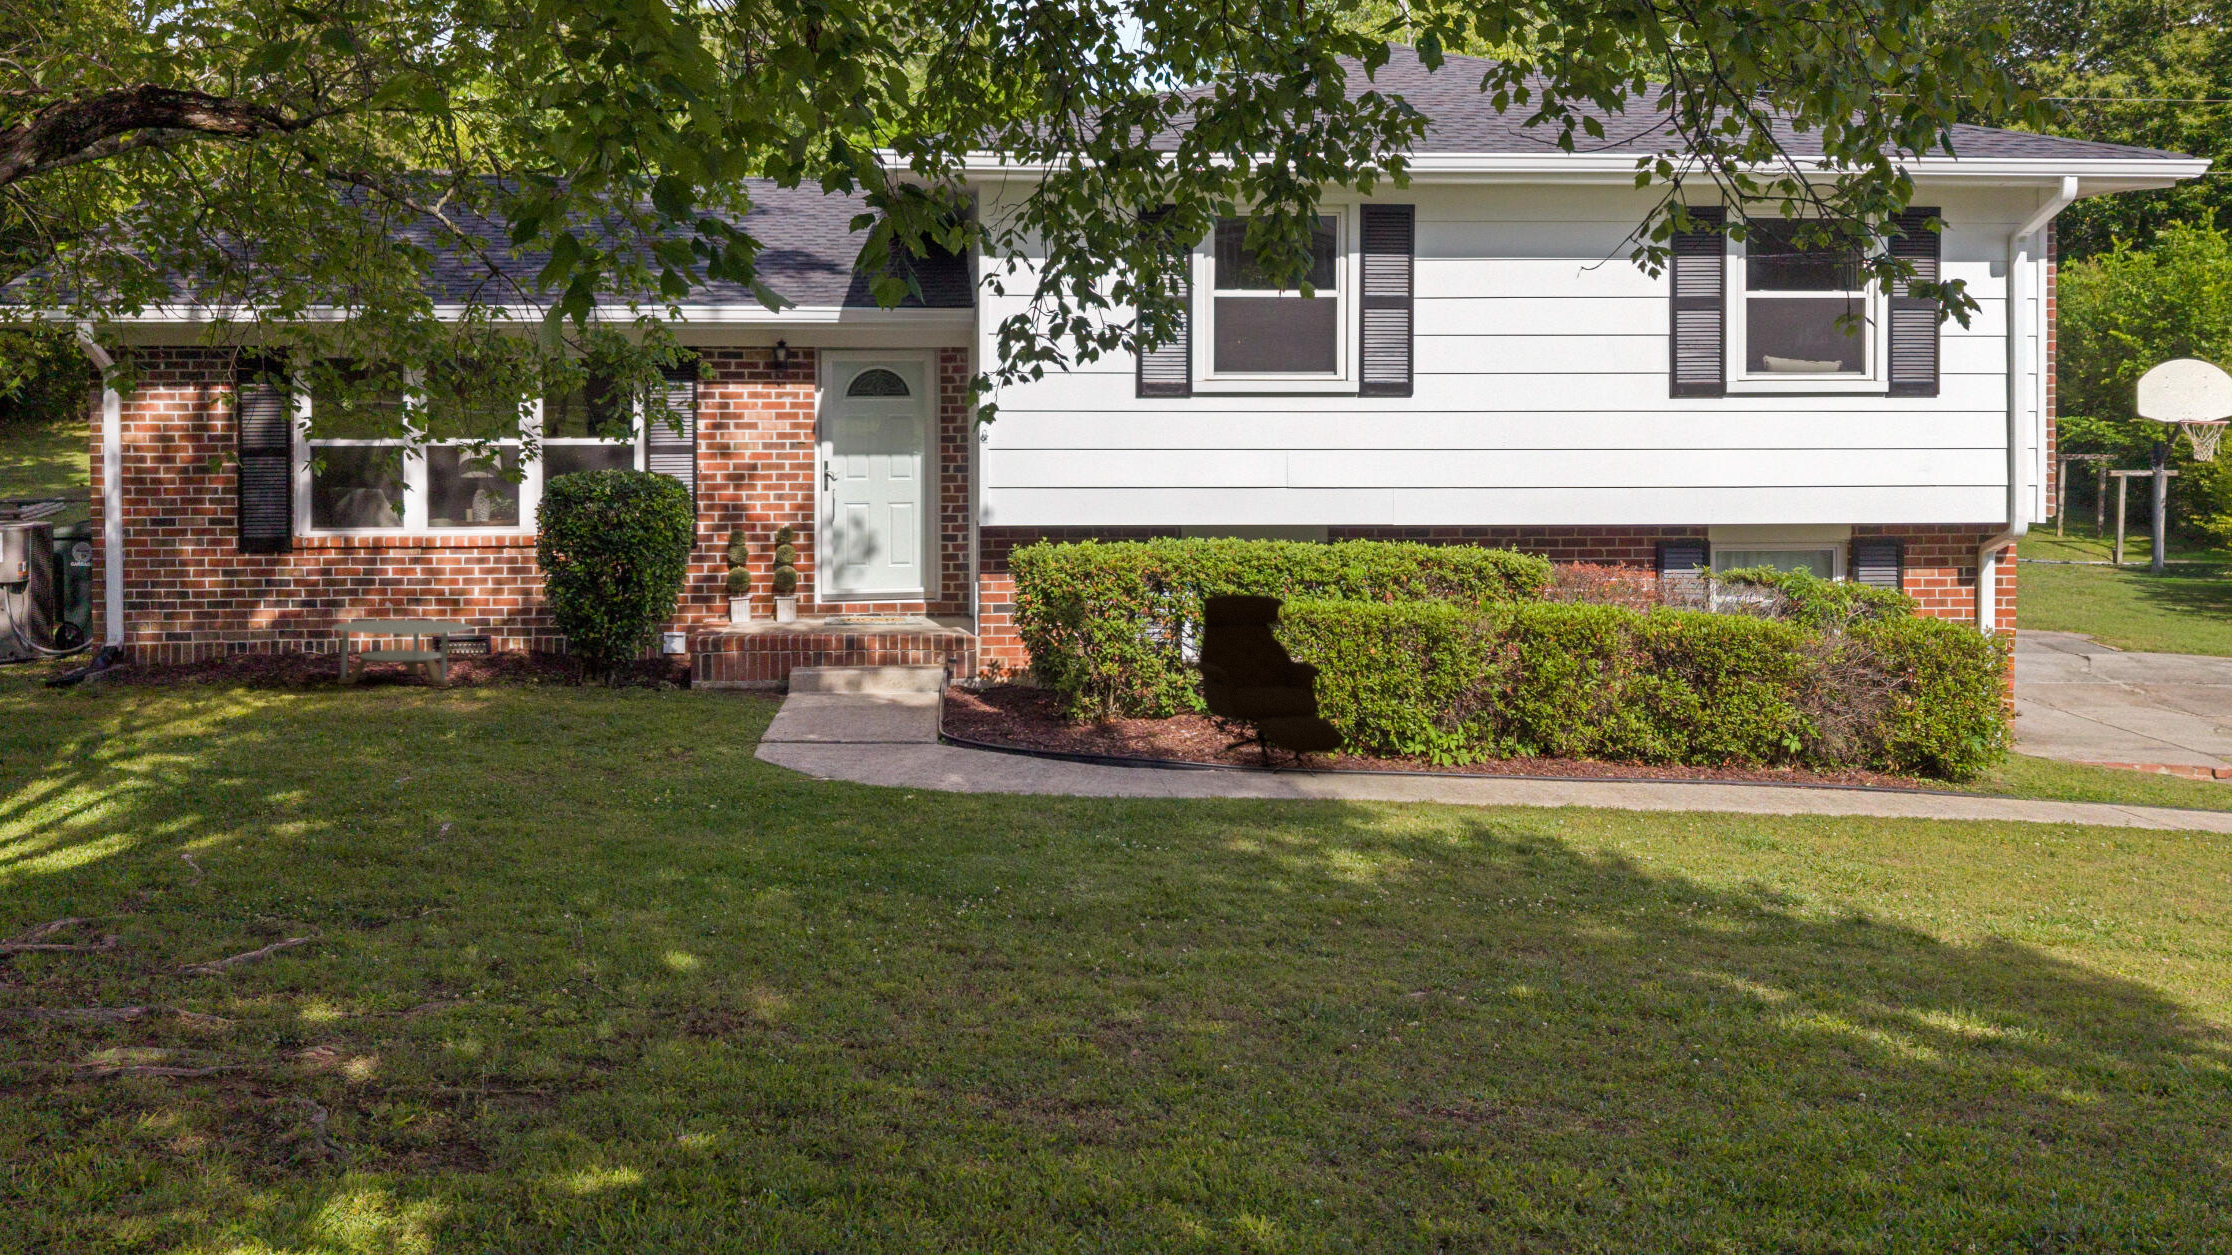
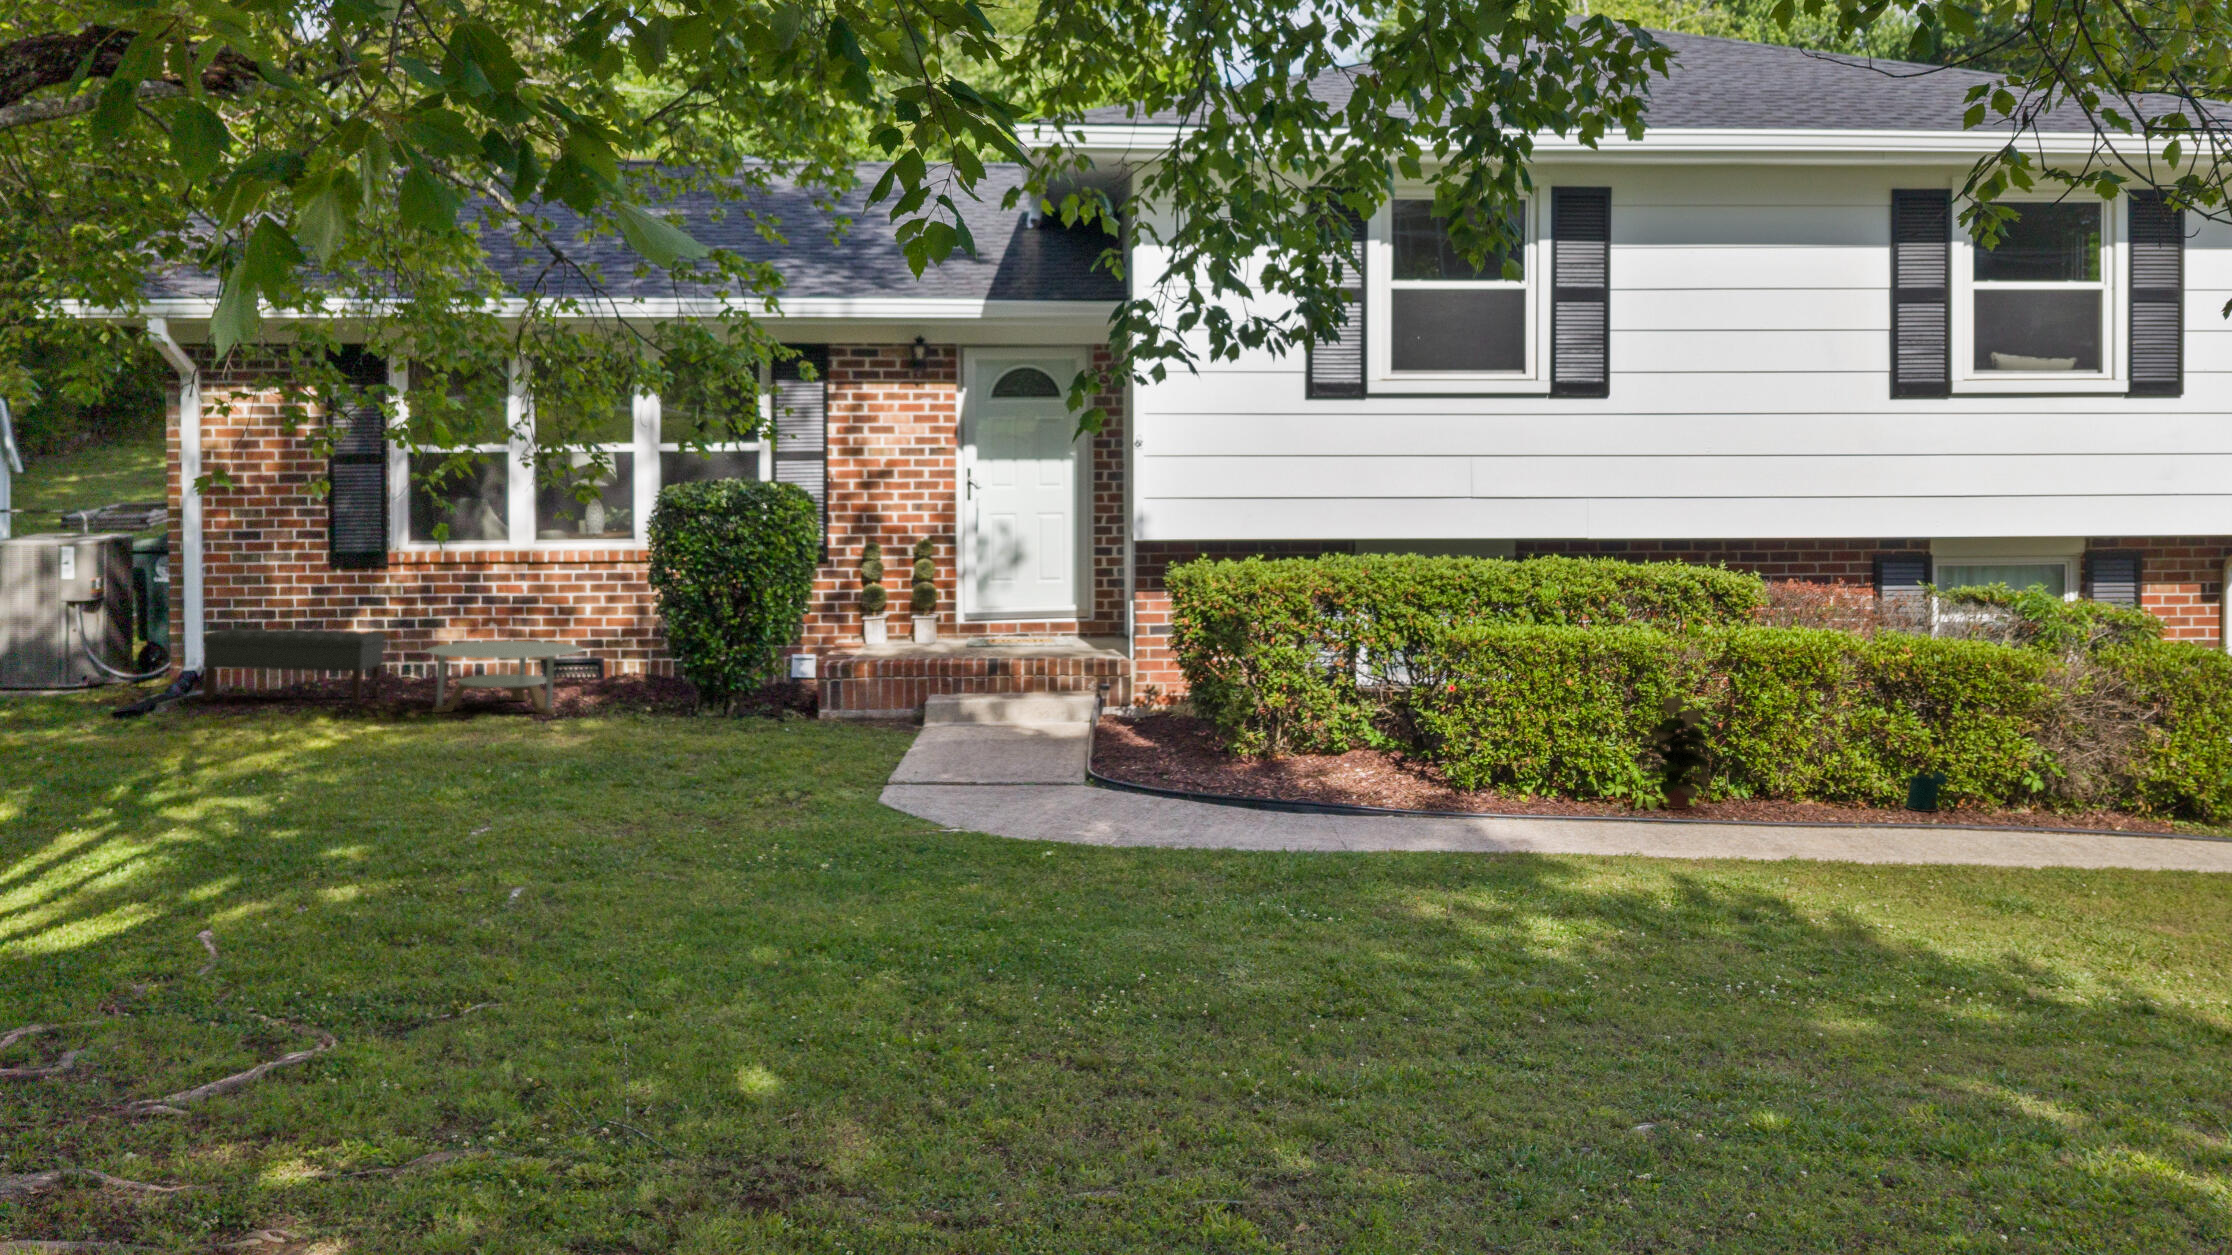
lounge chair: present [1195,594,1344,776] -> none [1370,616,1539,824]
bench: none [126,607,290,677] -> present [203,628,385,704]
decorative plant: none [1433,665,1503,766] -> present [1638,697,1713,809]
watering can: none [1674,725,1711,769] -> present [1905,771,1947,812]

